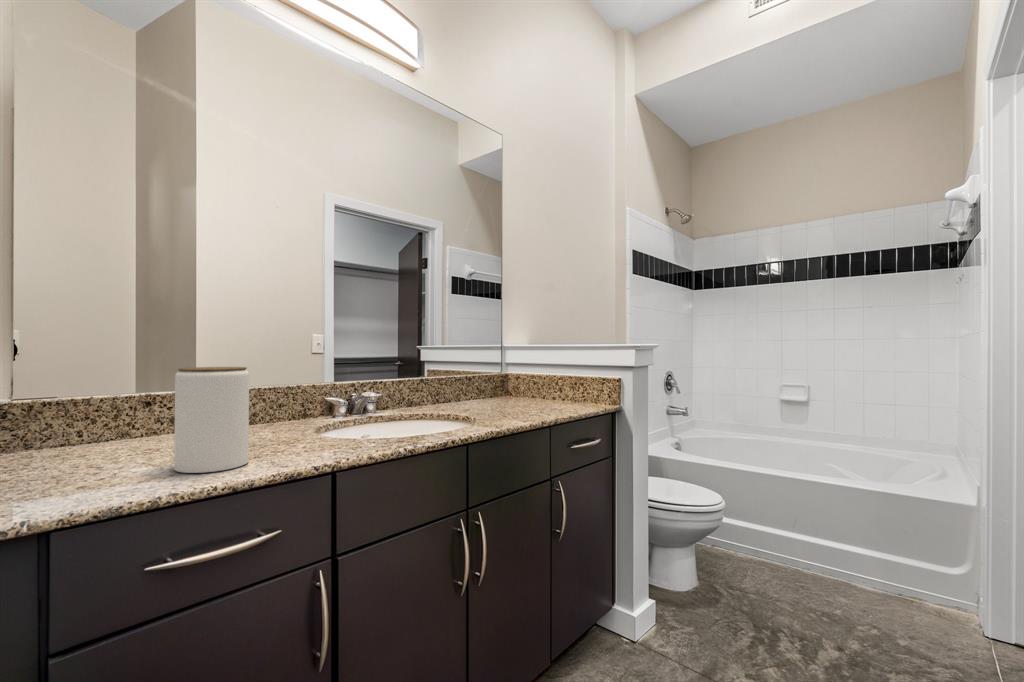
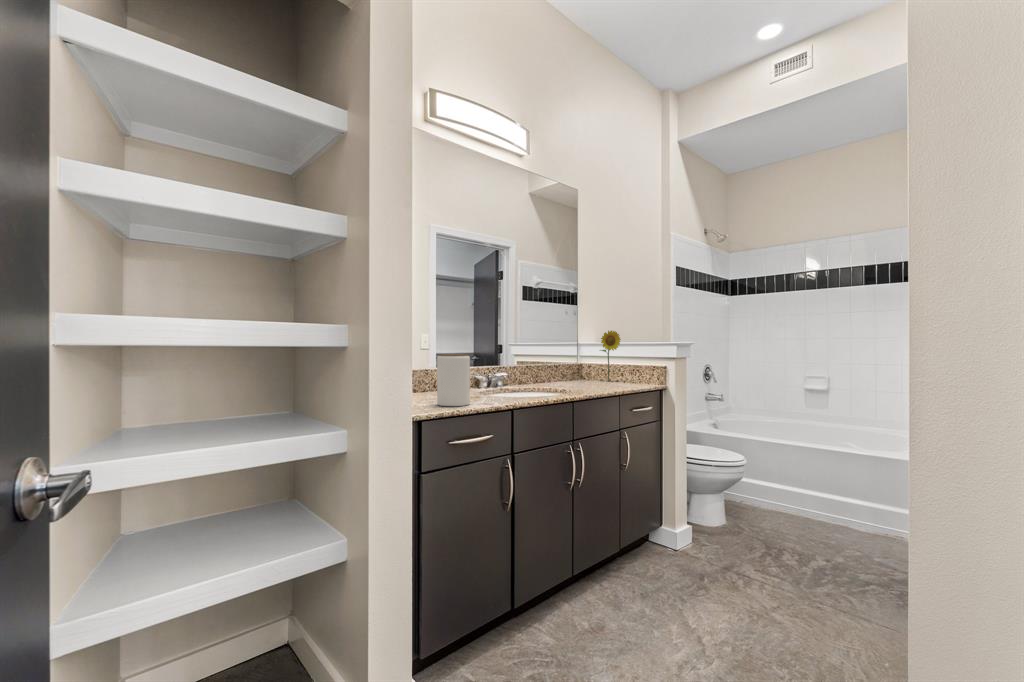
flower: none [528,327,558,398] -> present [600,331,621,381]

